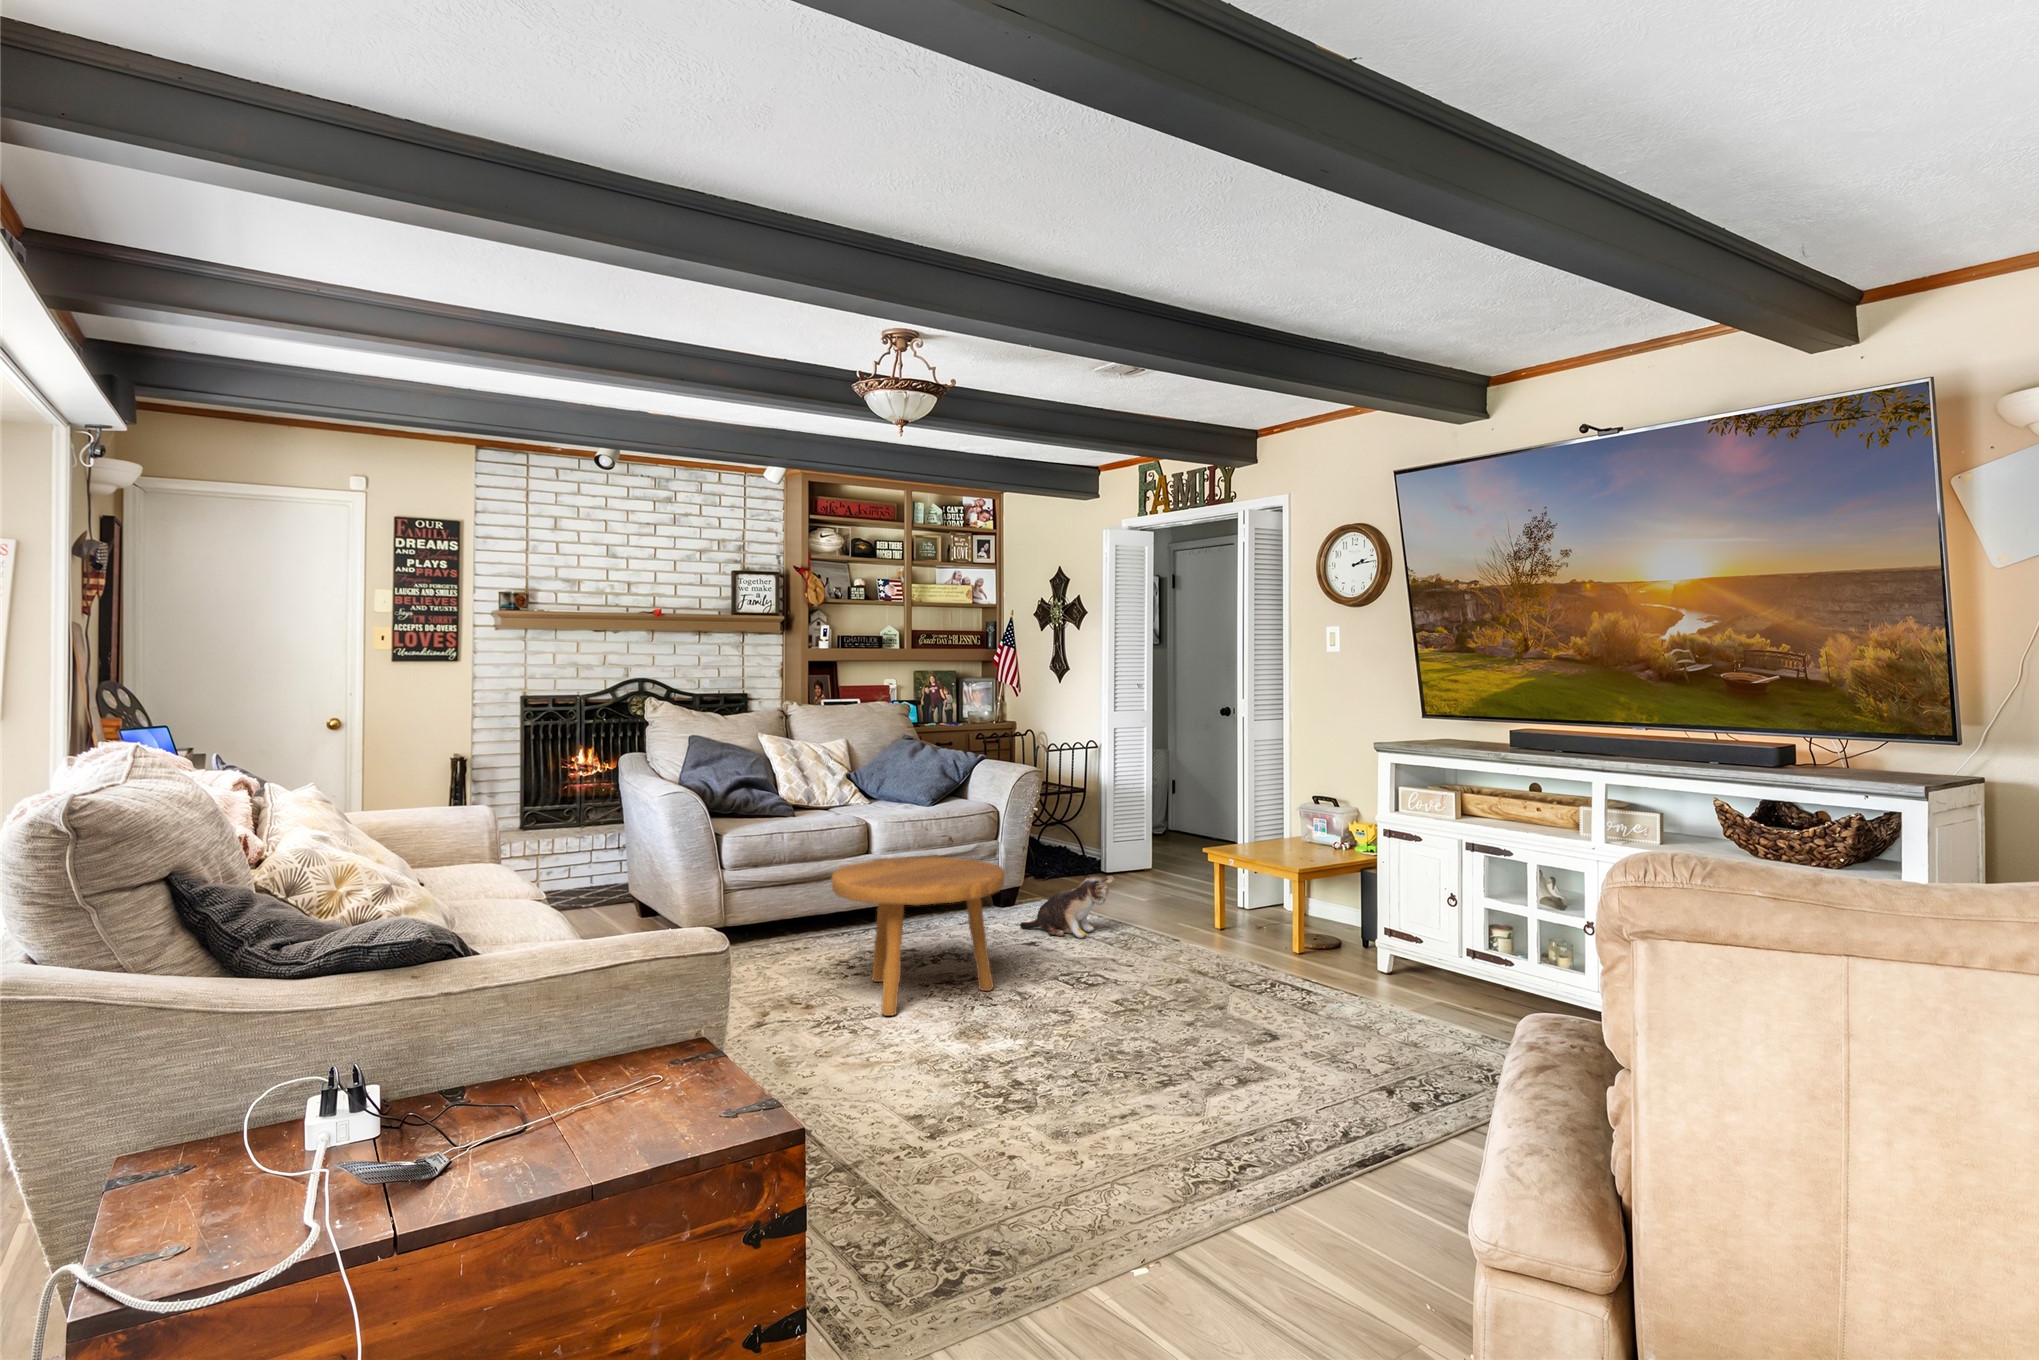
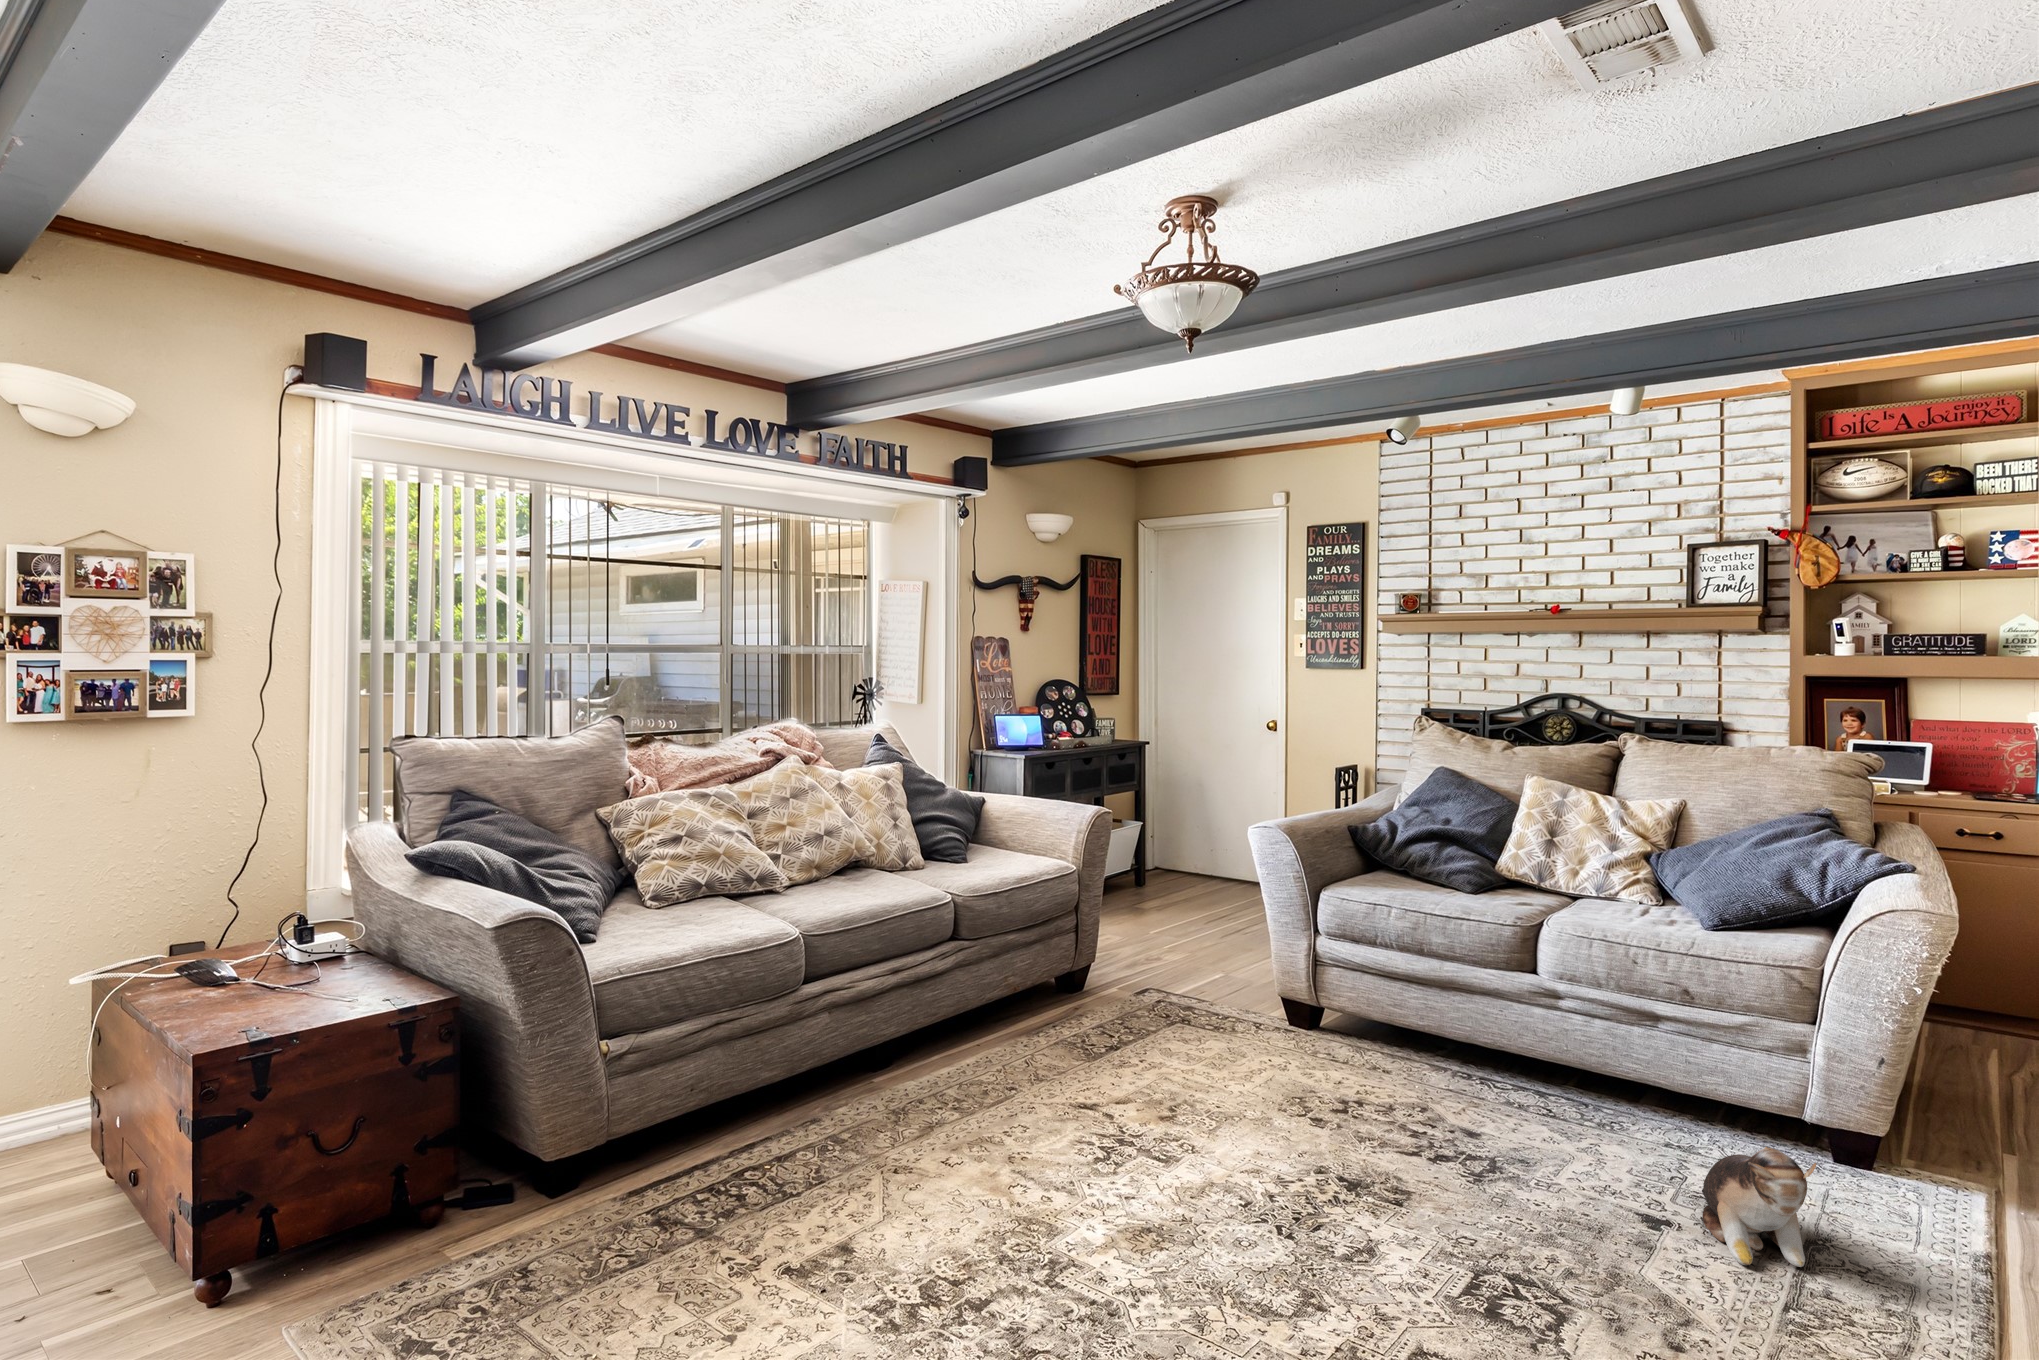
footstool: present [832,856,1005,1016] -> none [1120,958,1383,1226]

